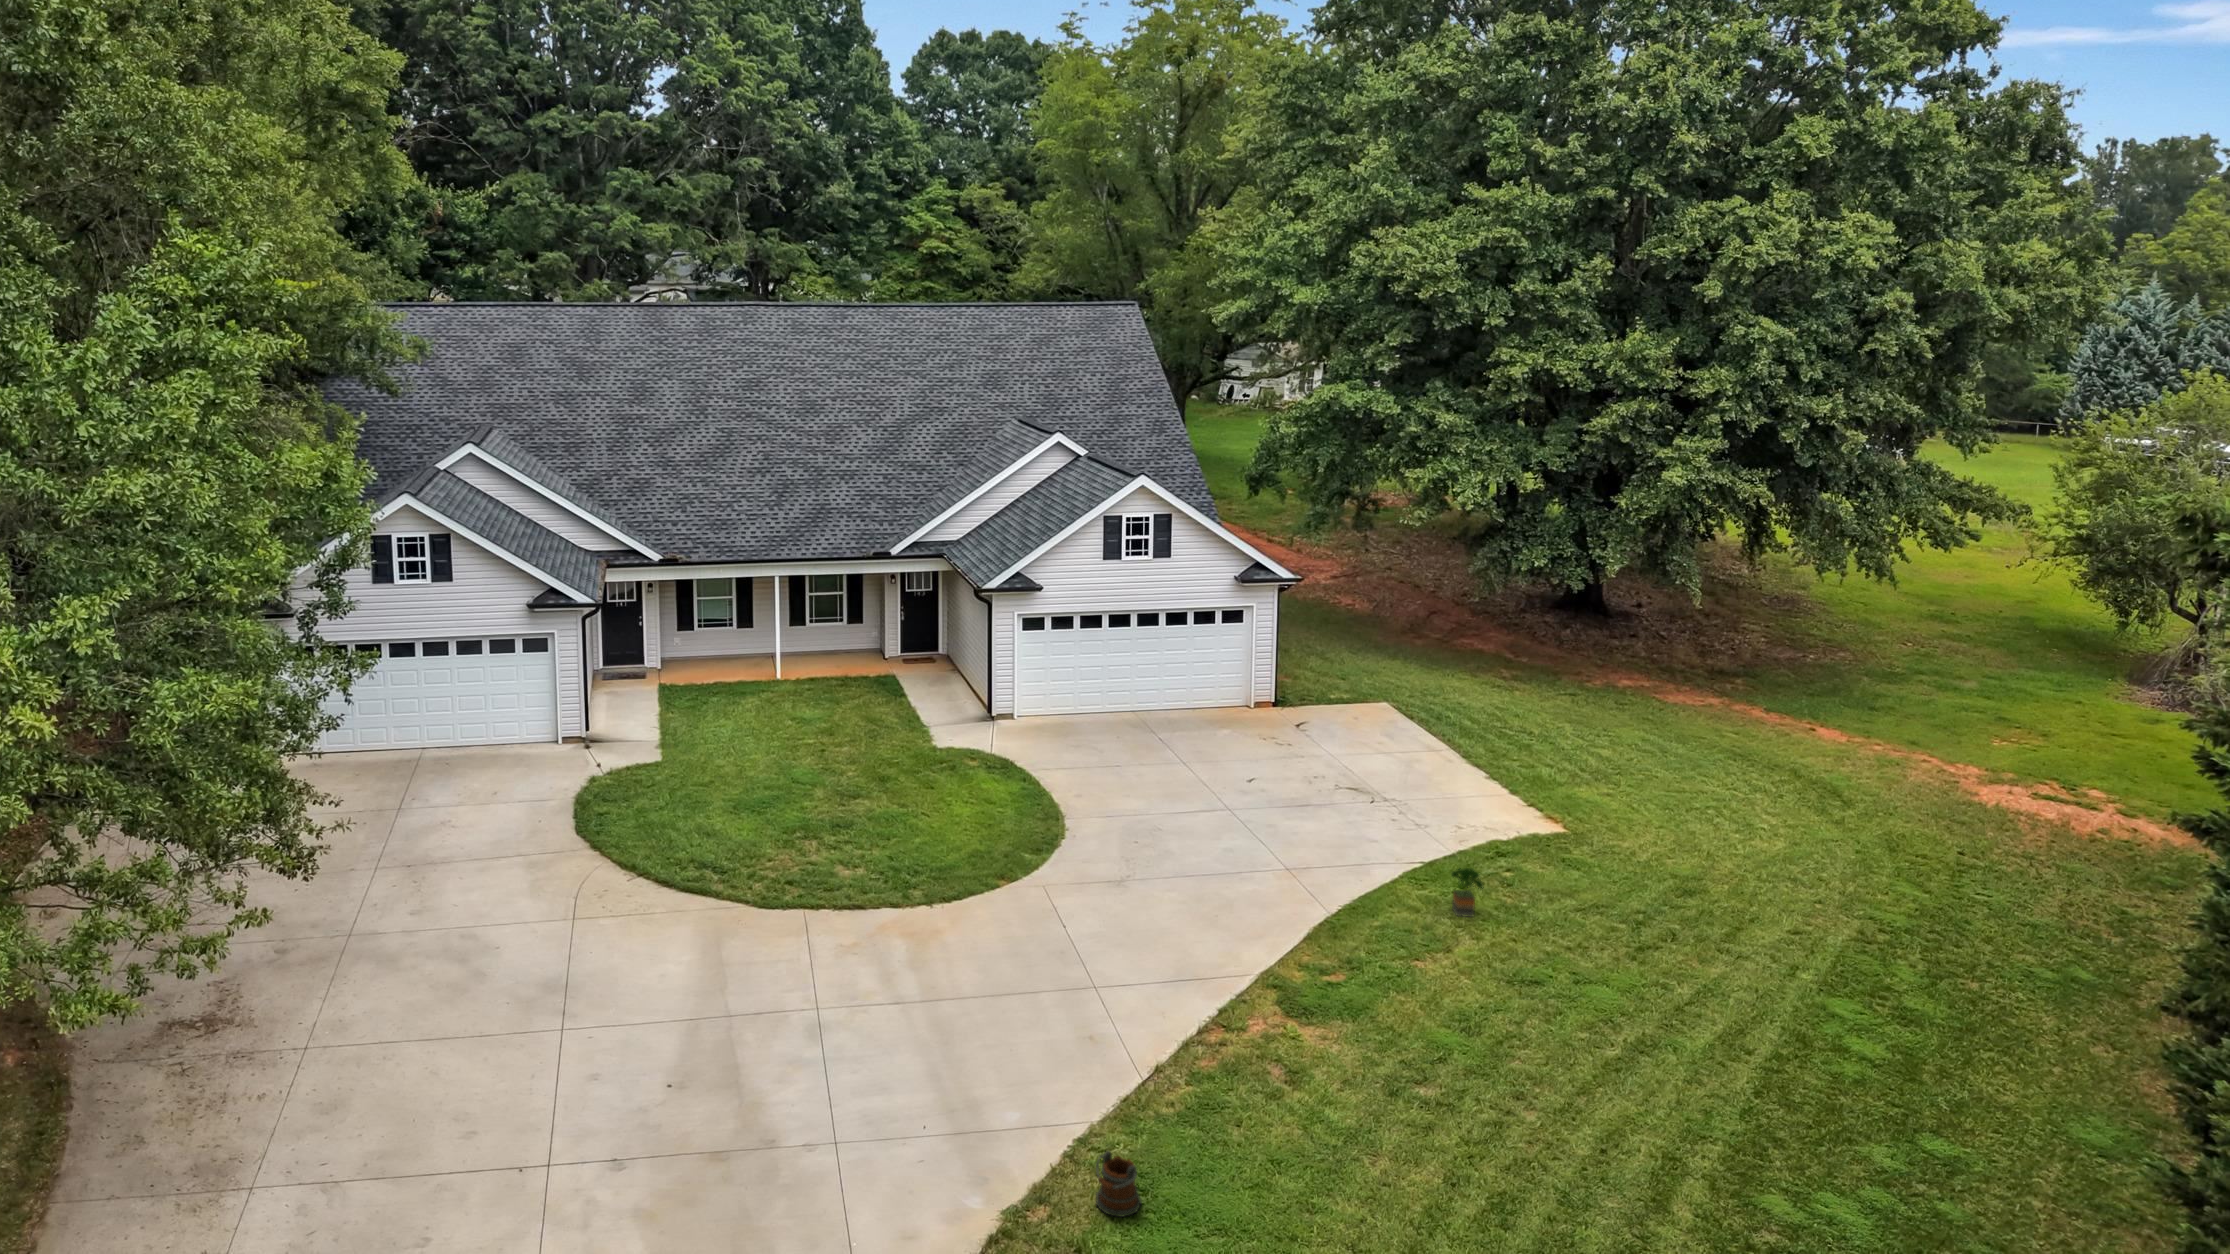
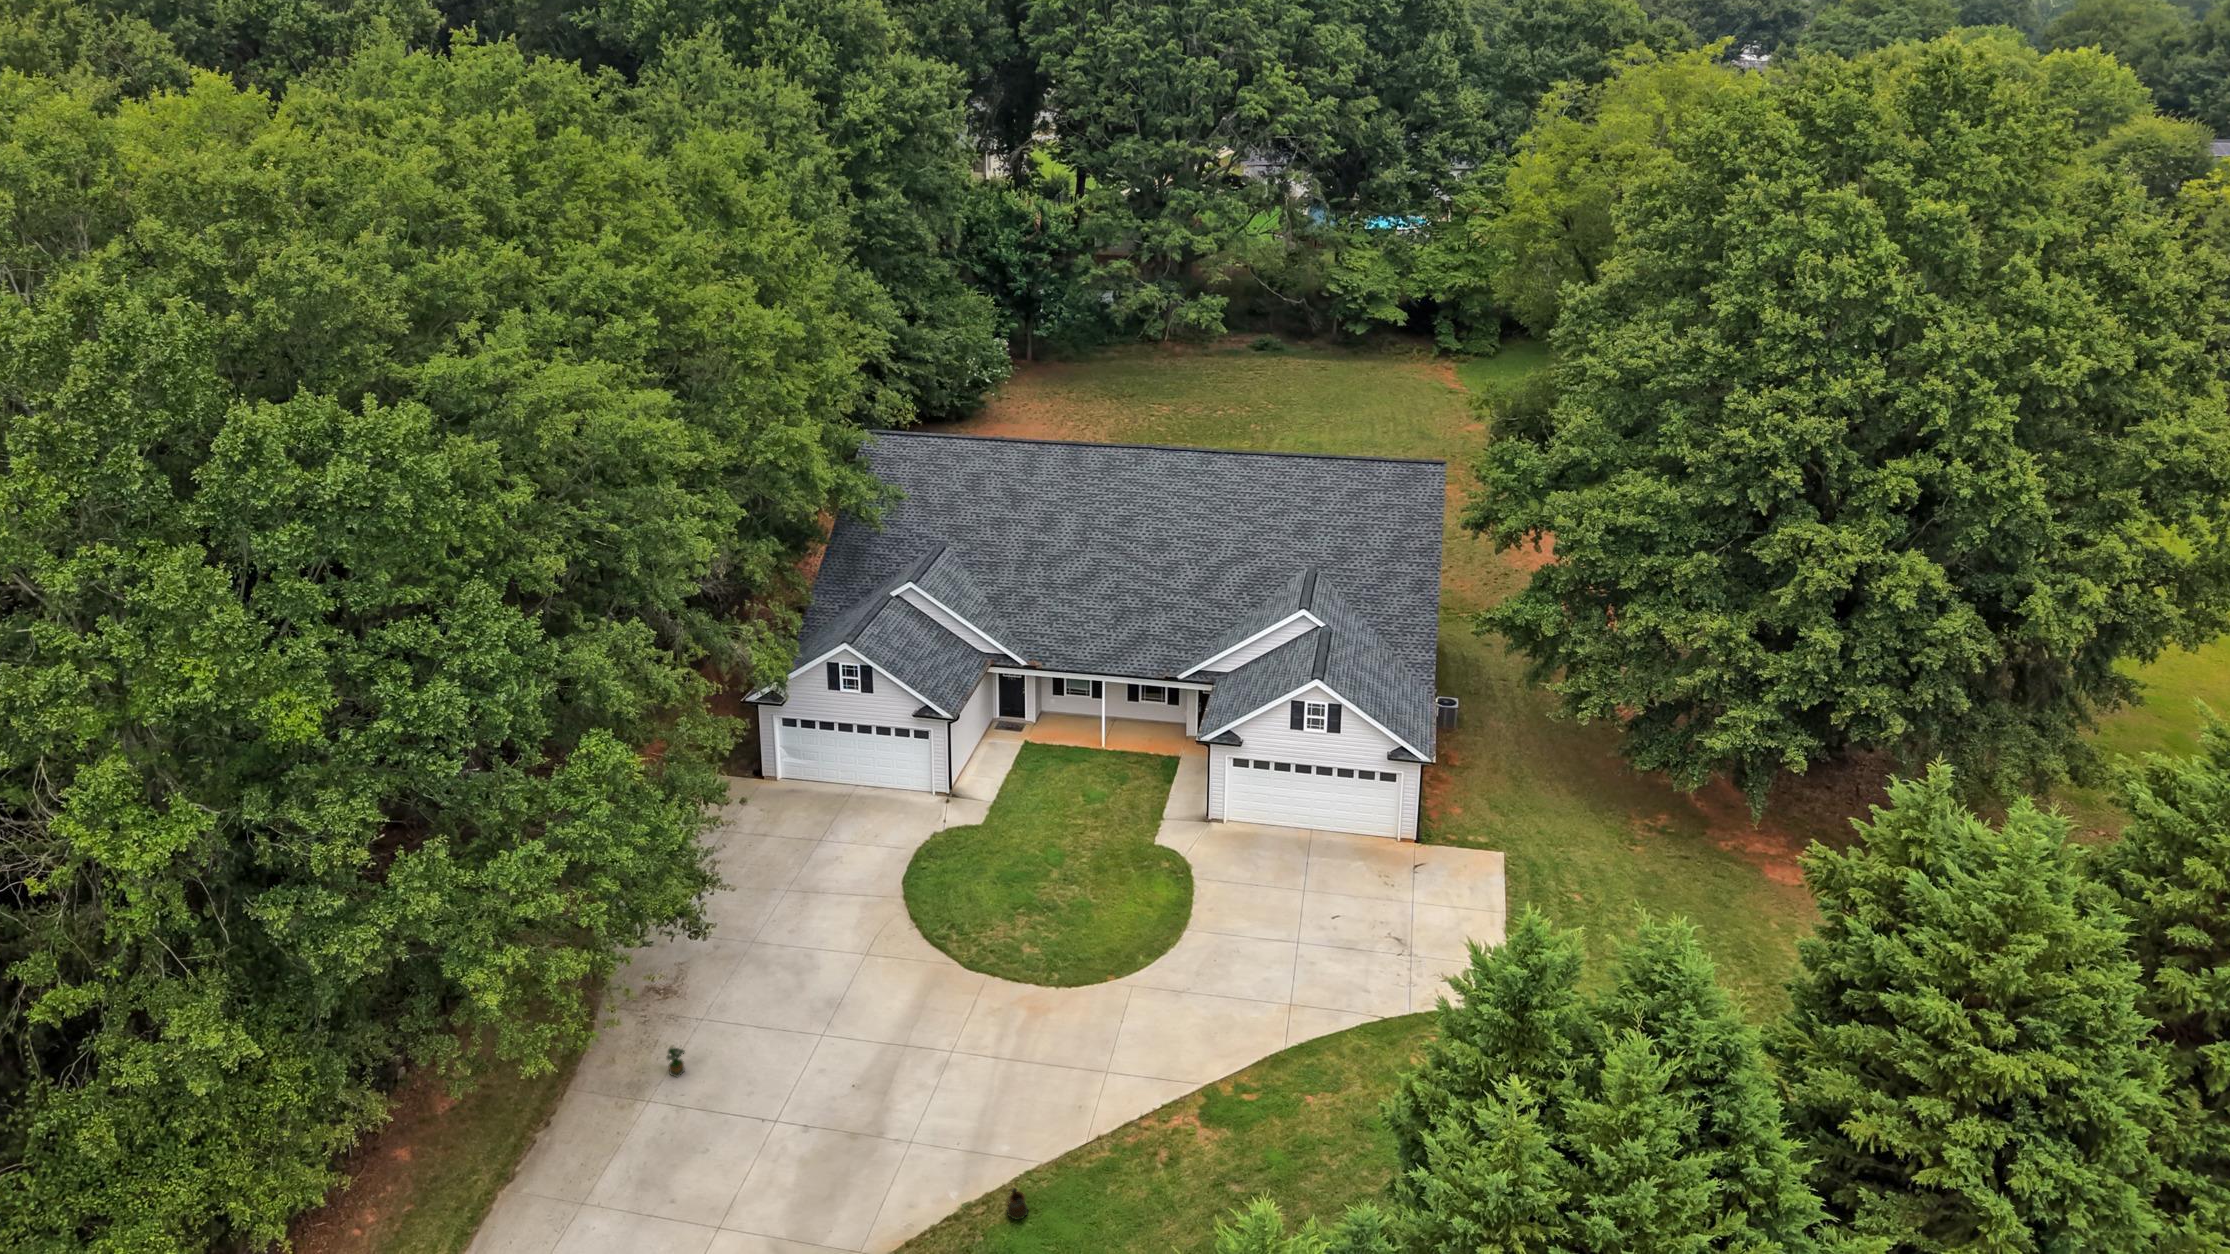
potted tree: present [1451,868,1484,917] -> present [667,1048,685,1077]

